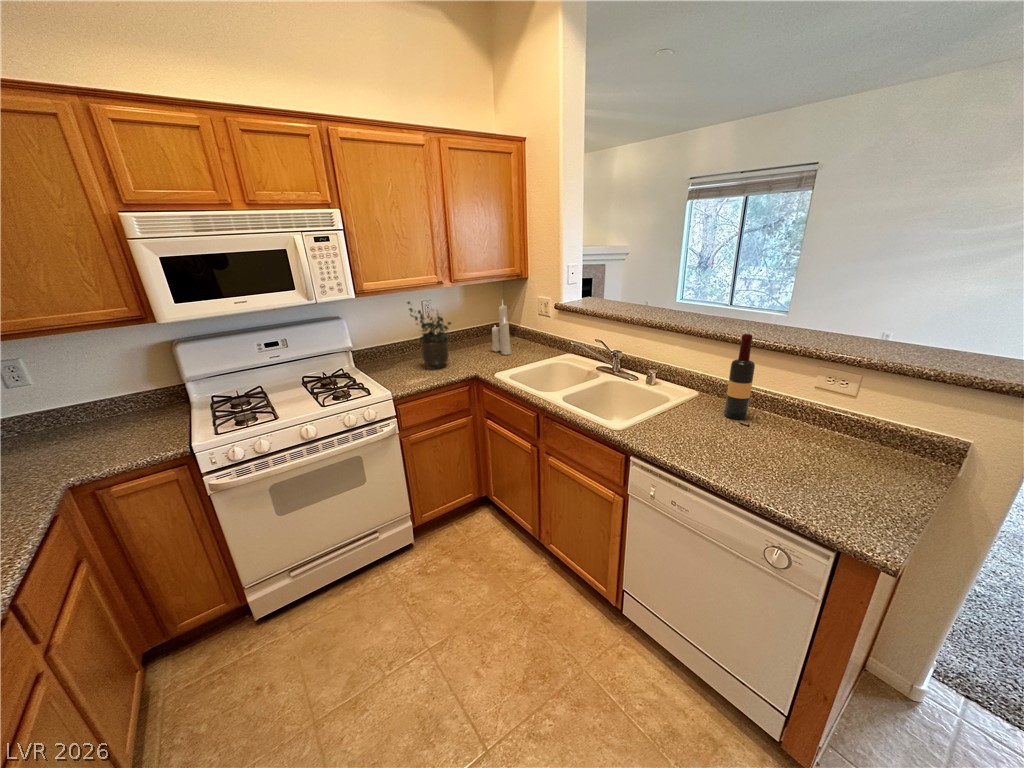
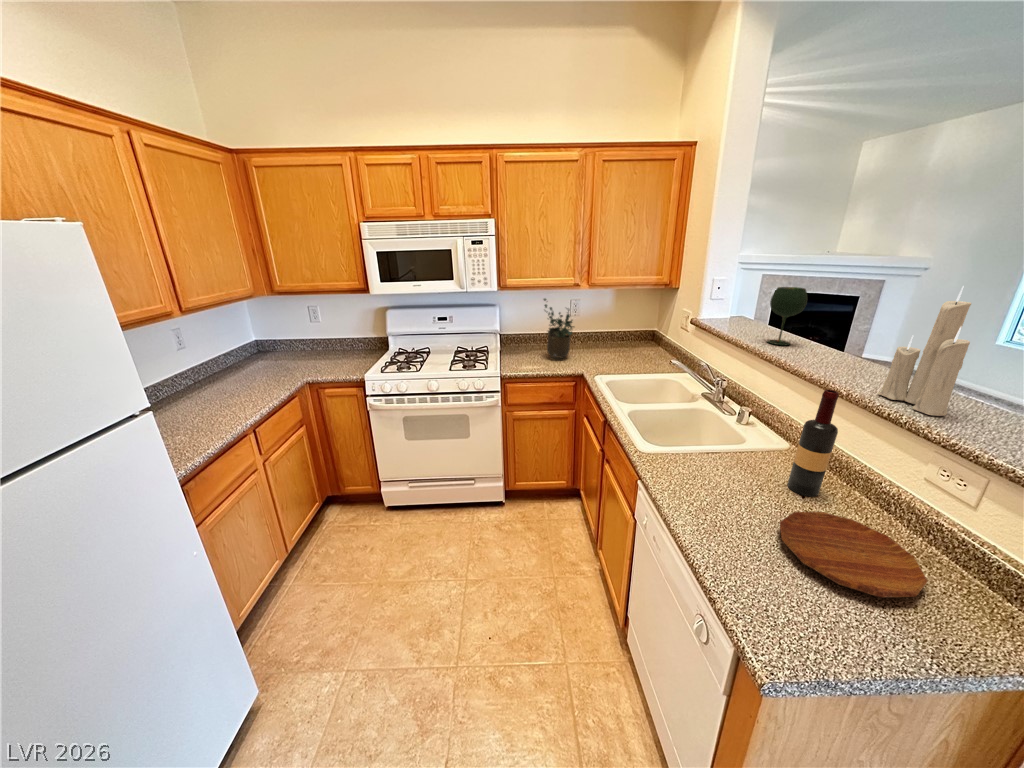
wine glass: none [638,265,664,313] -> present [767,287,807,345]
candle: present [492,306,511,355] -> present [877,286,971,416]
tray: none [757,423,858,464] -> present [779,511,928,597]

